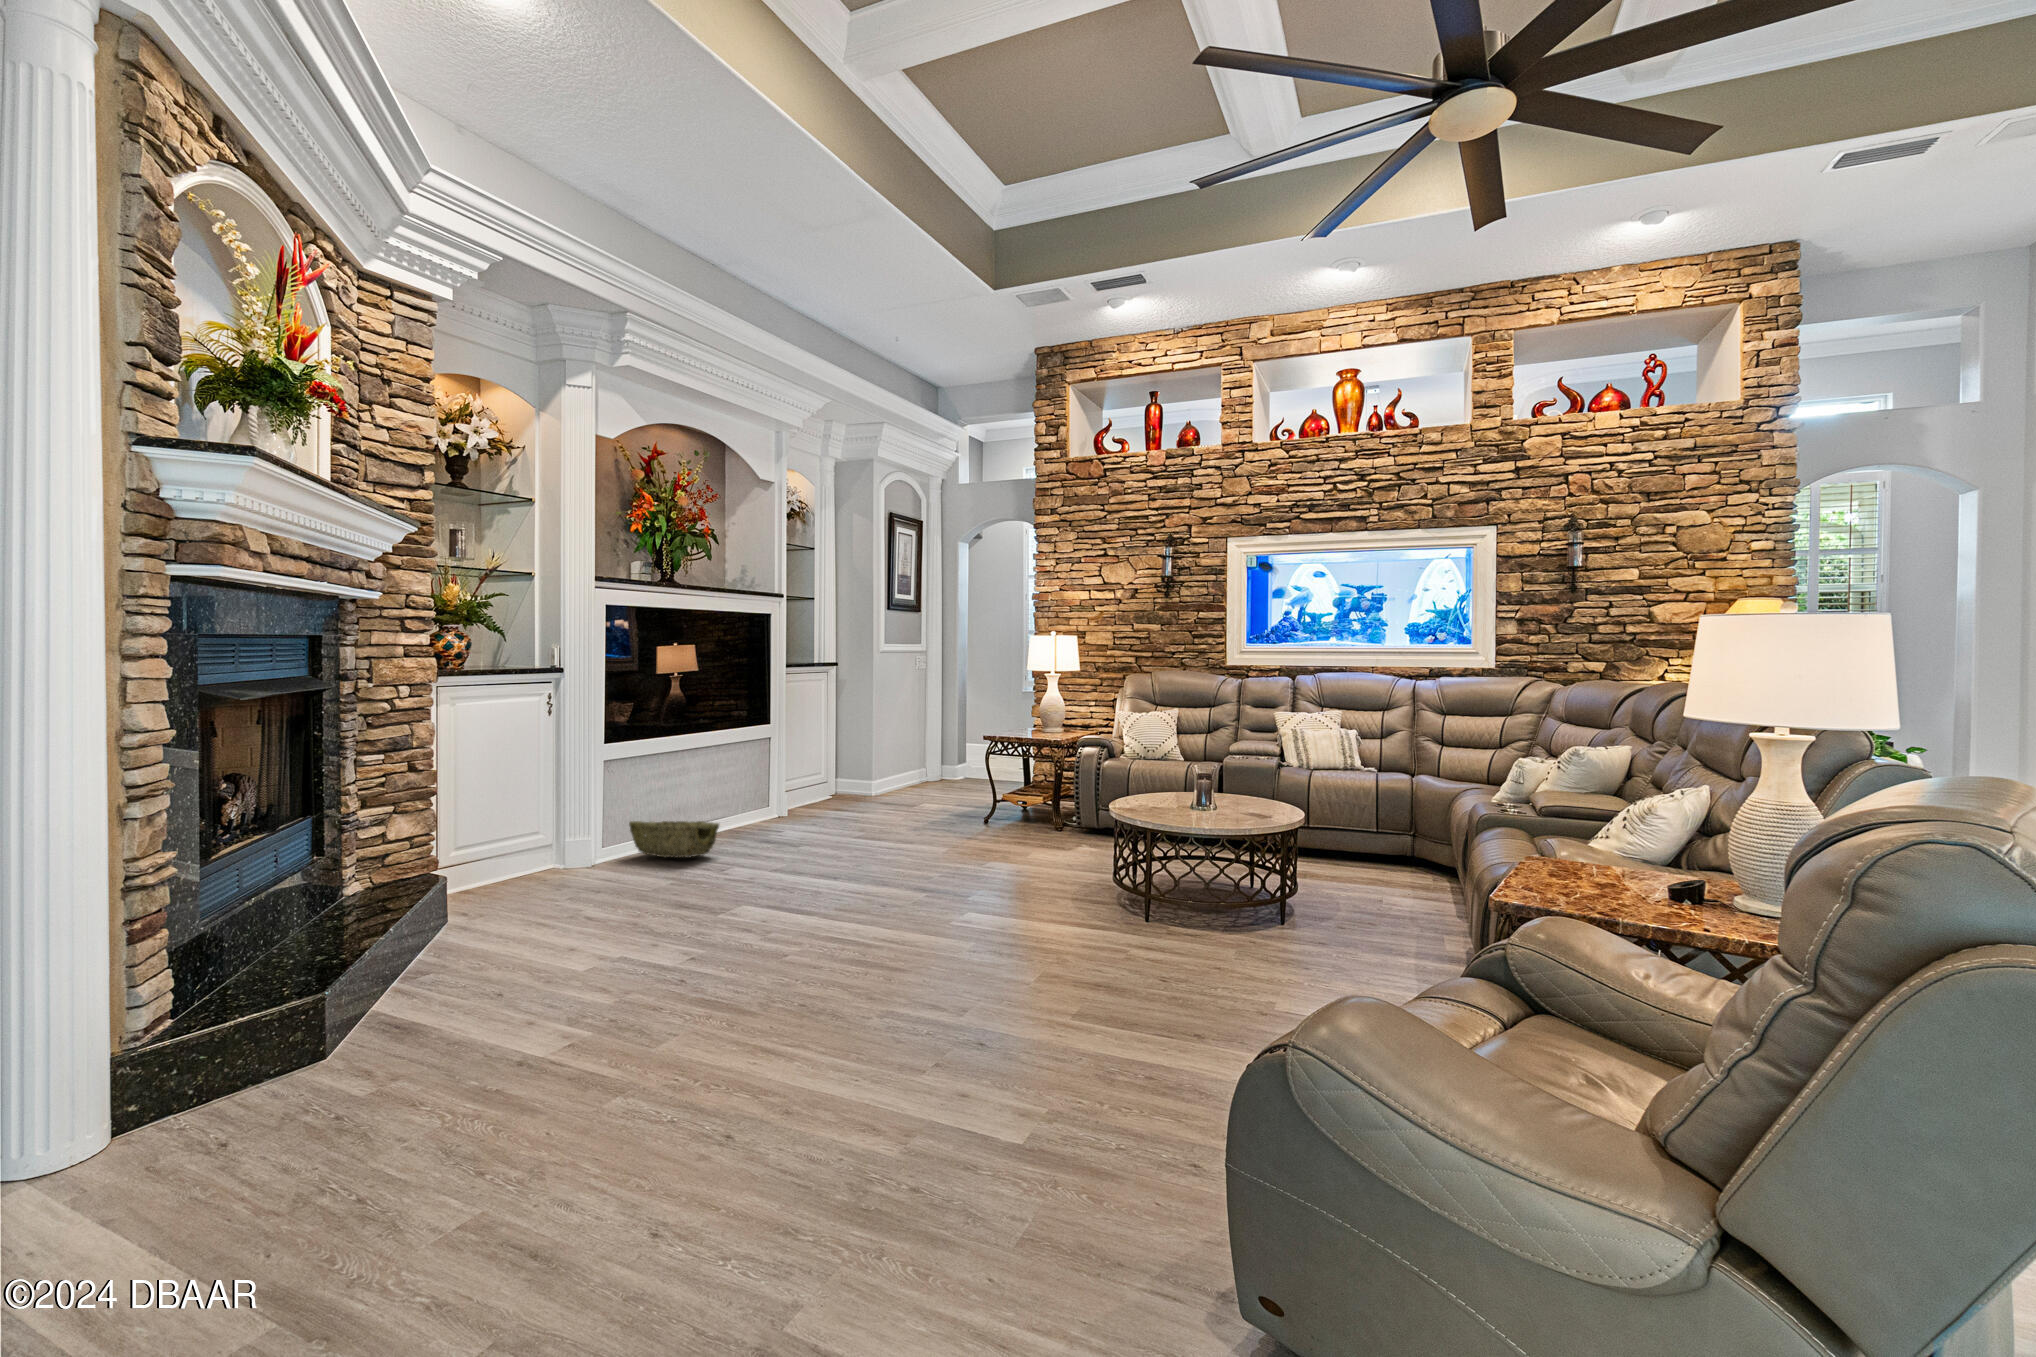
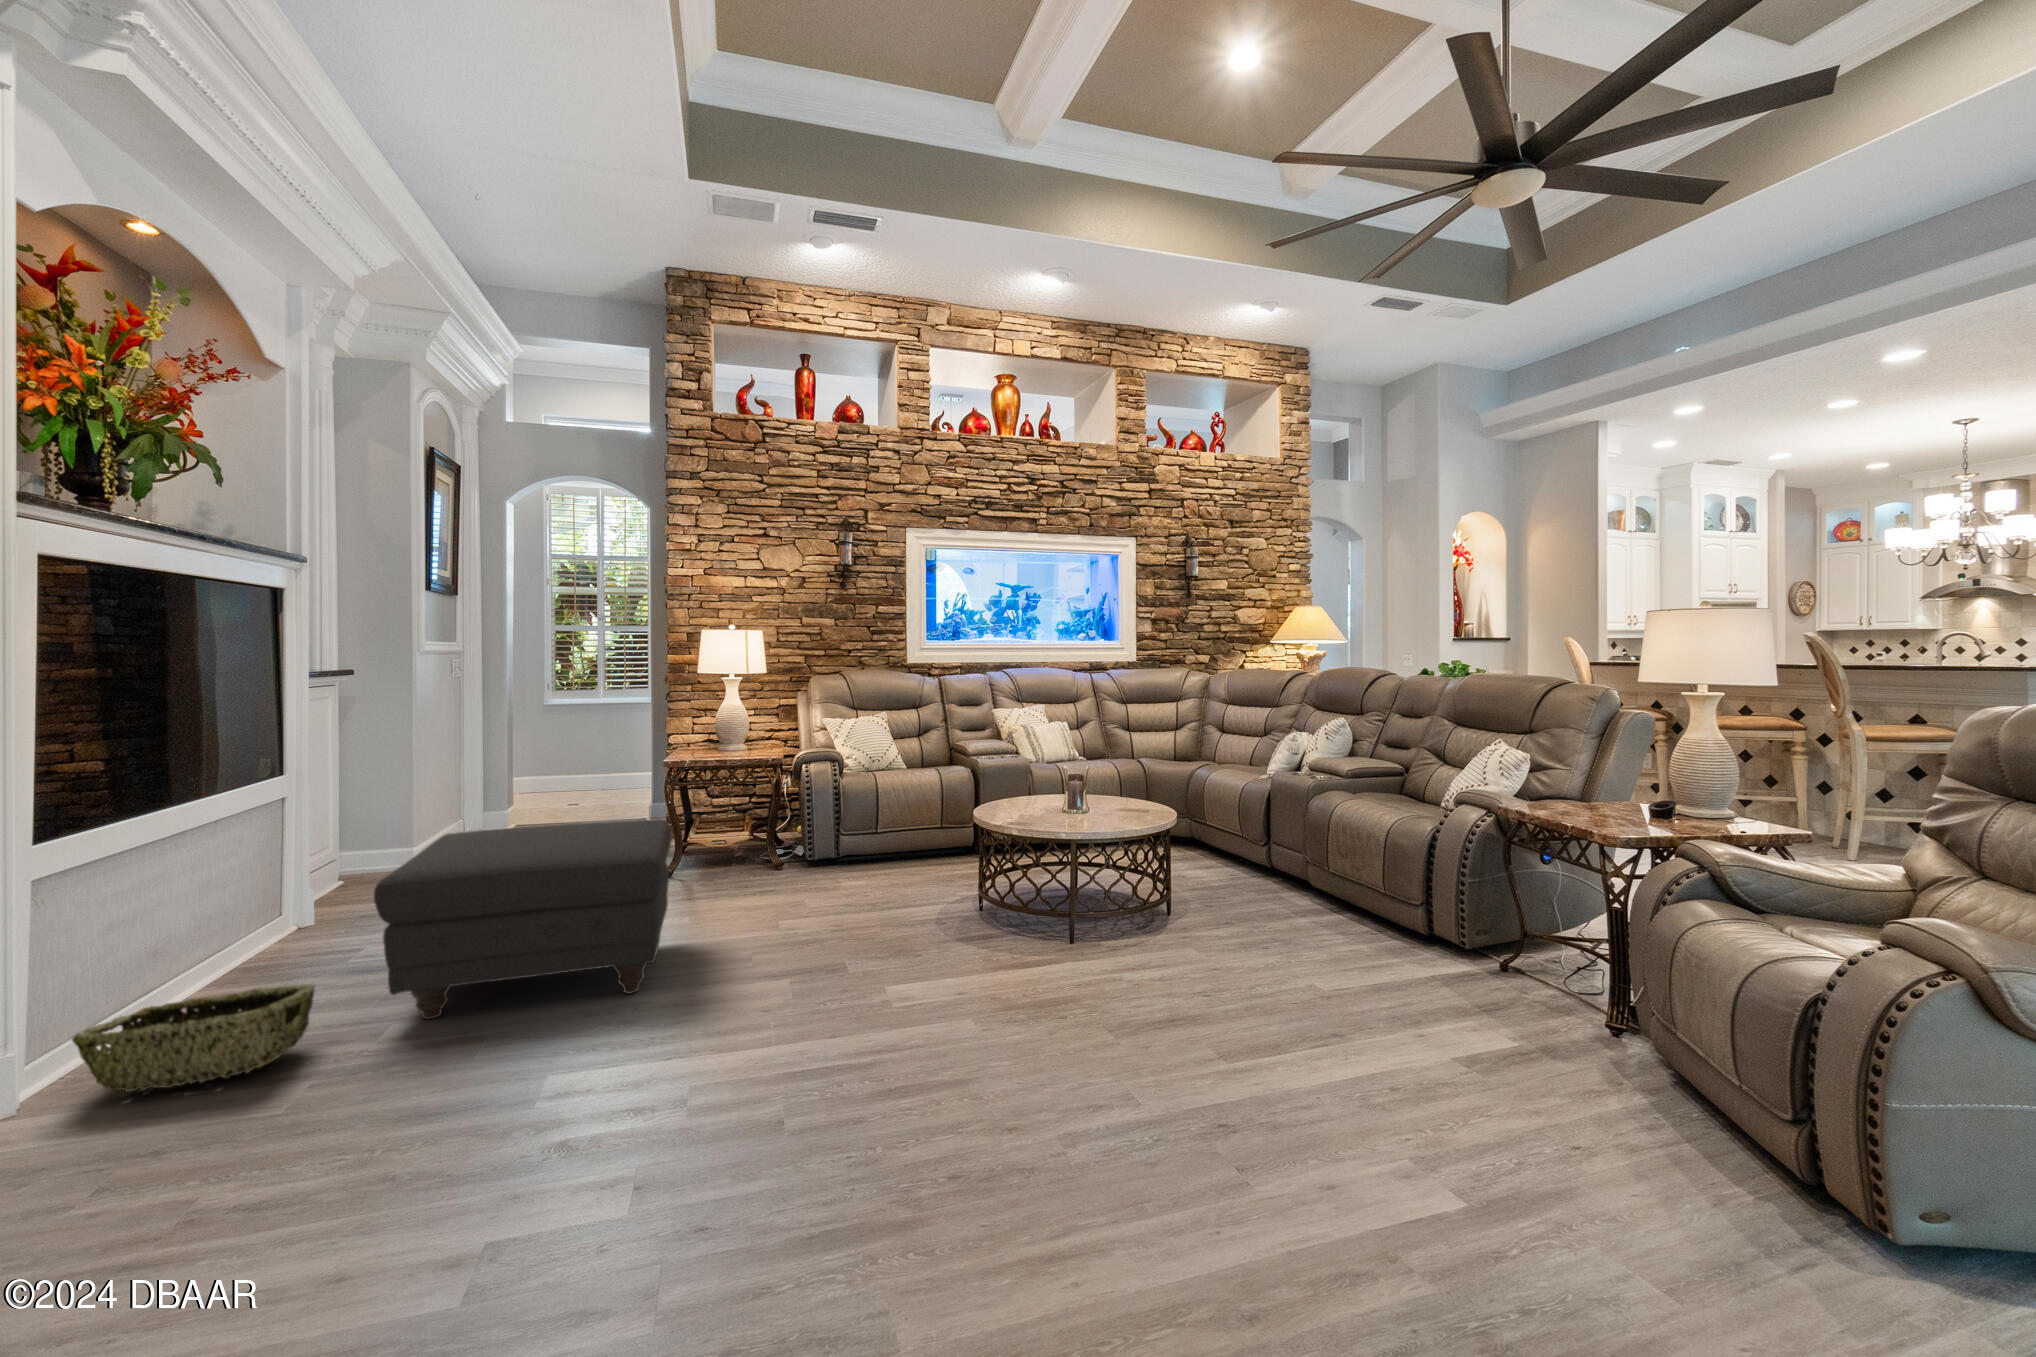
ottoman: none [742,757,922,867] -> present [374,820,672,1019]

